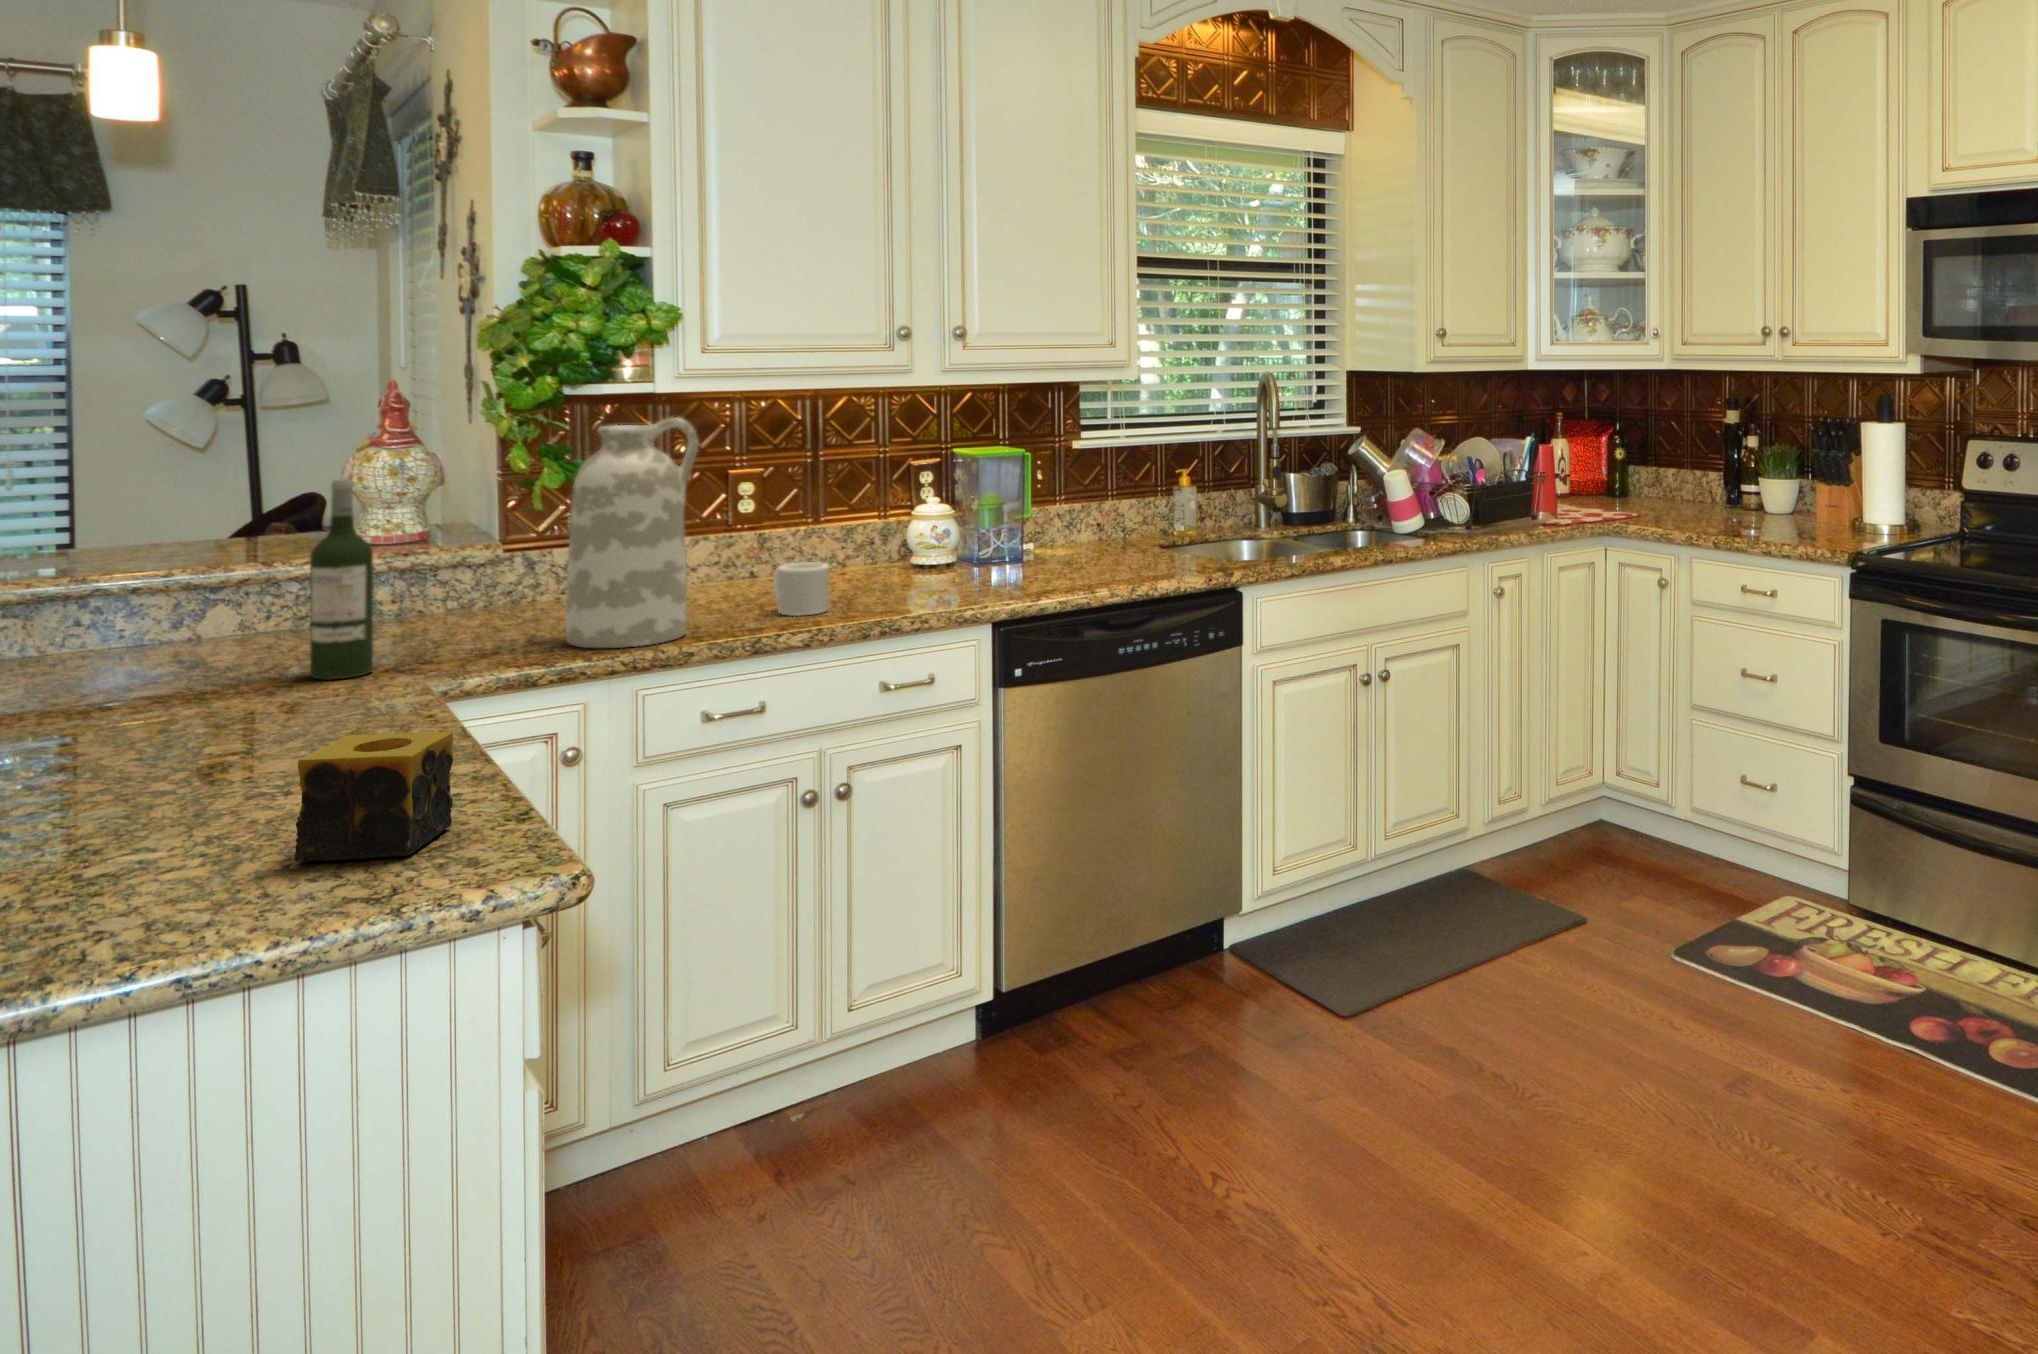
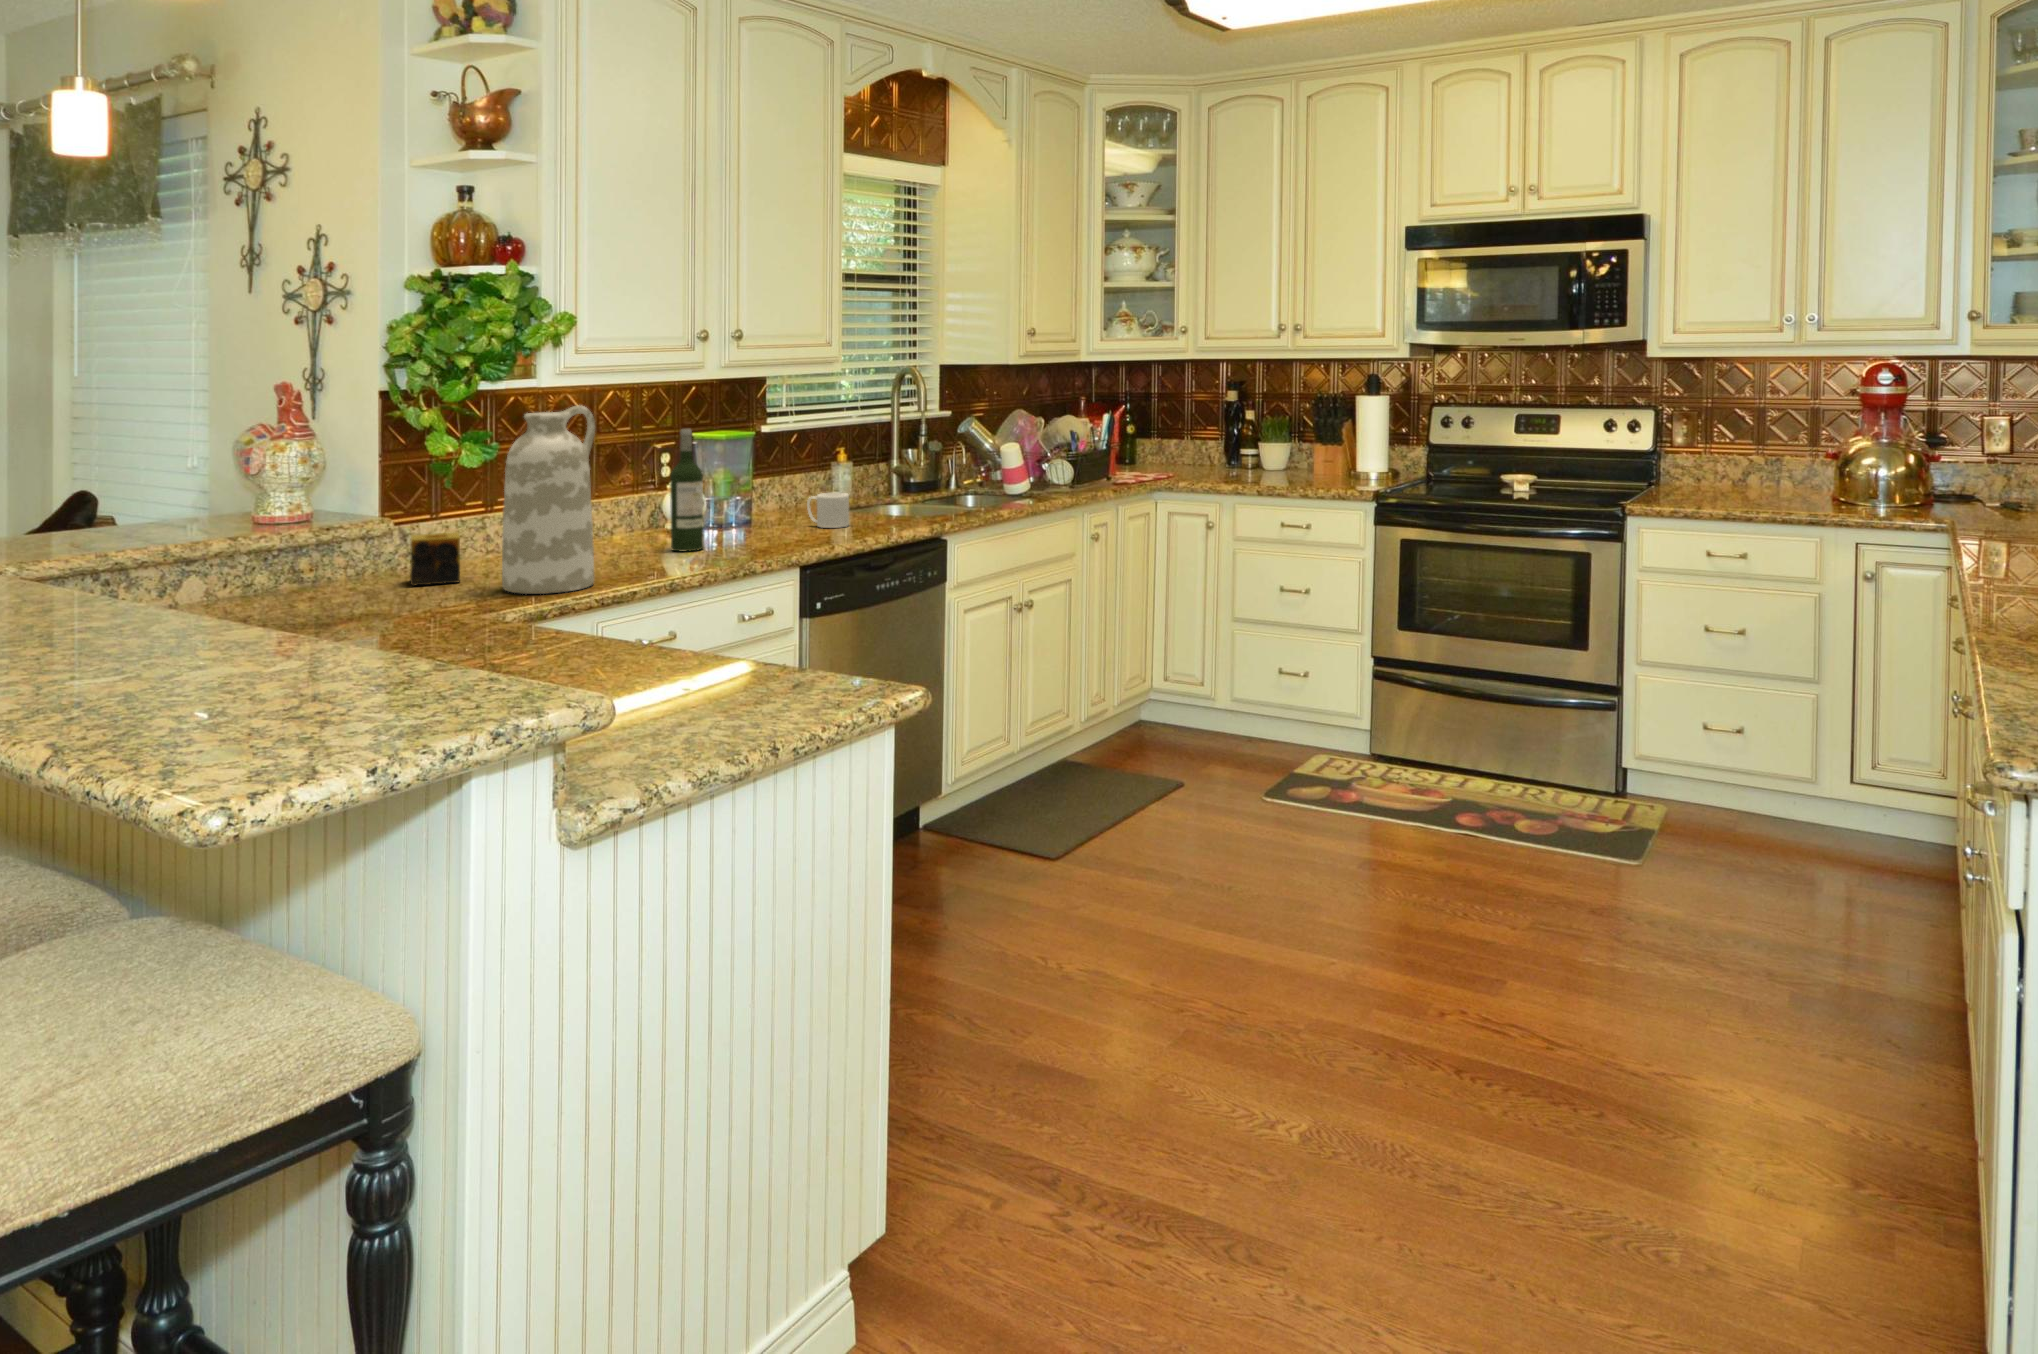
wine bottle: present [310,480,373,680] -> present [670,429,704,551]
mug: present [773,562,829,616] -> present [807,493,849,528]
candle: present [295,732,453,862] -> present [410,533,460,586]

